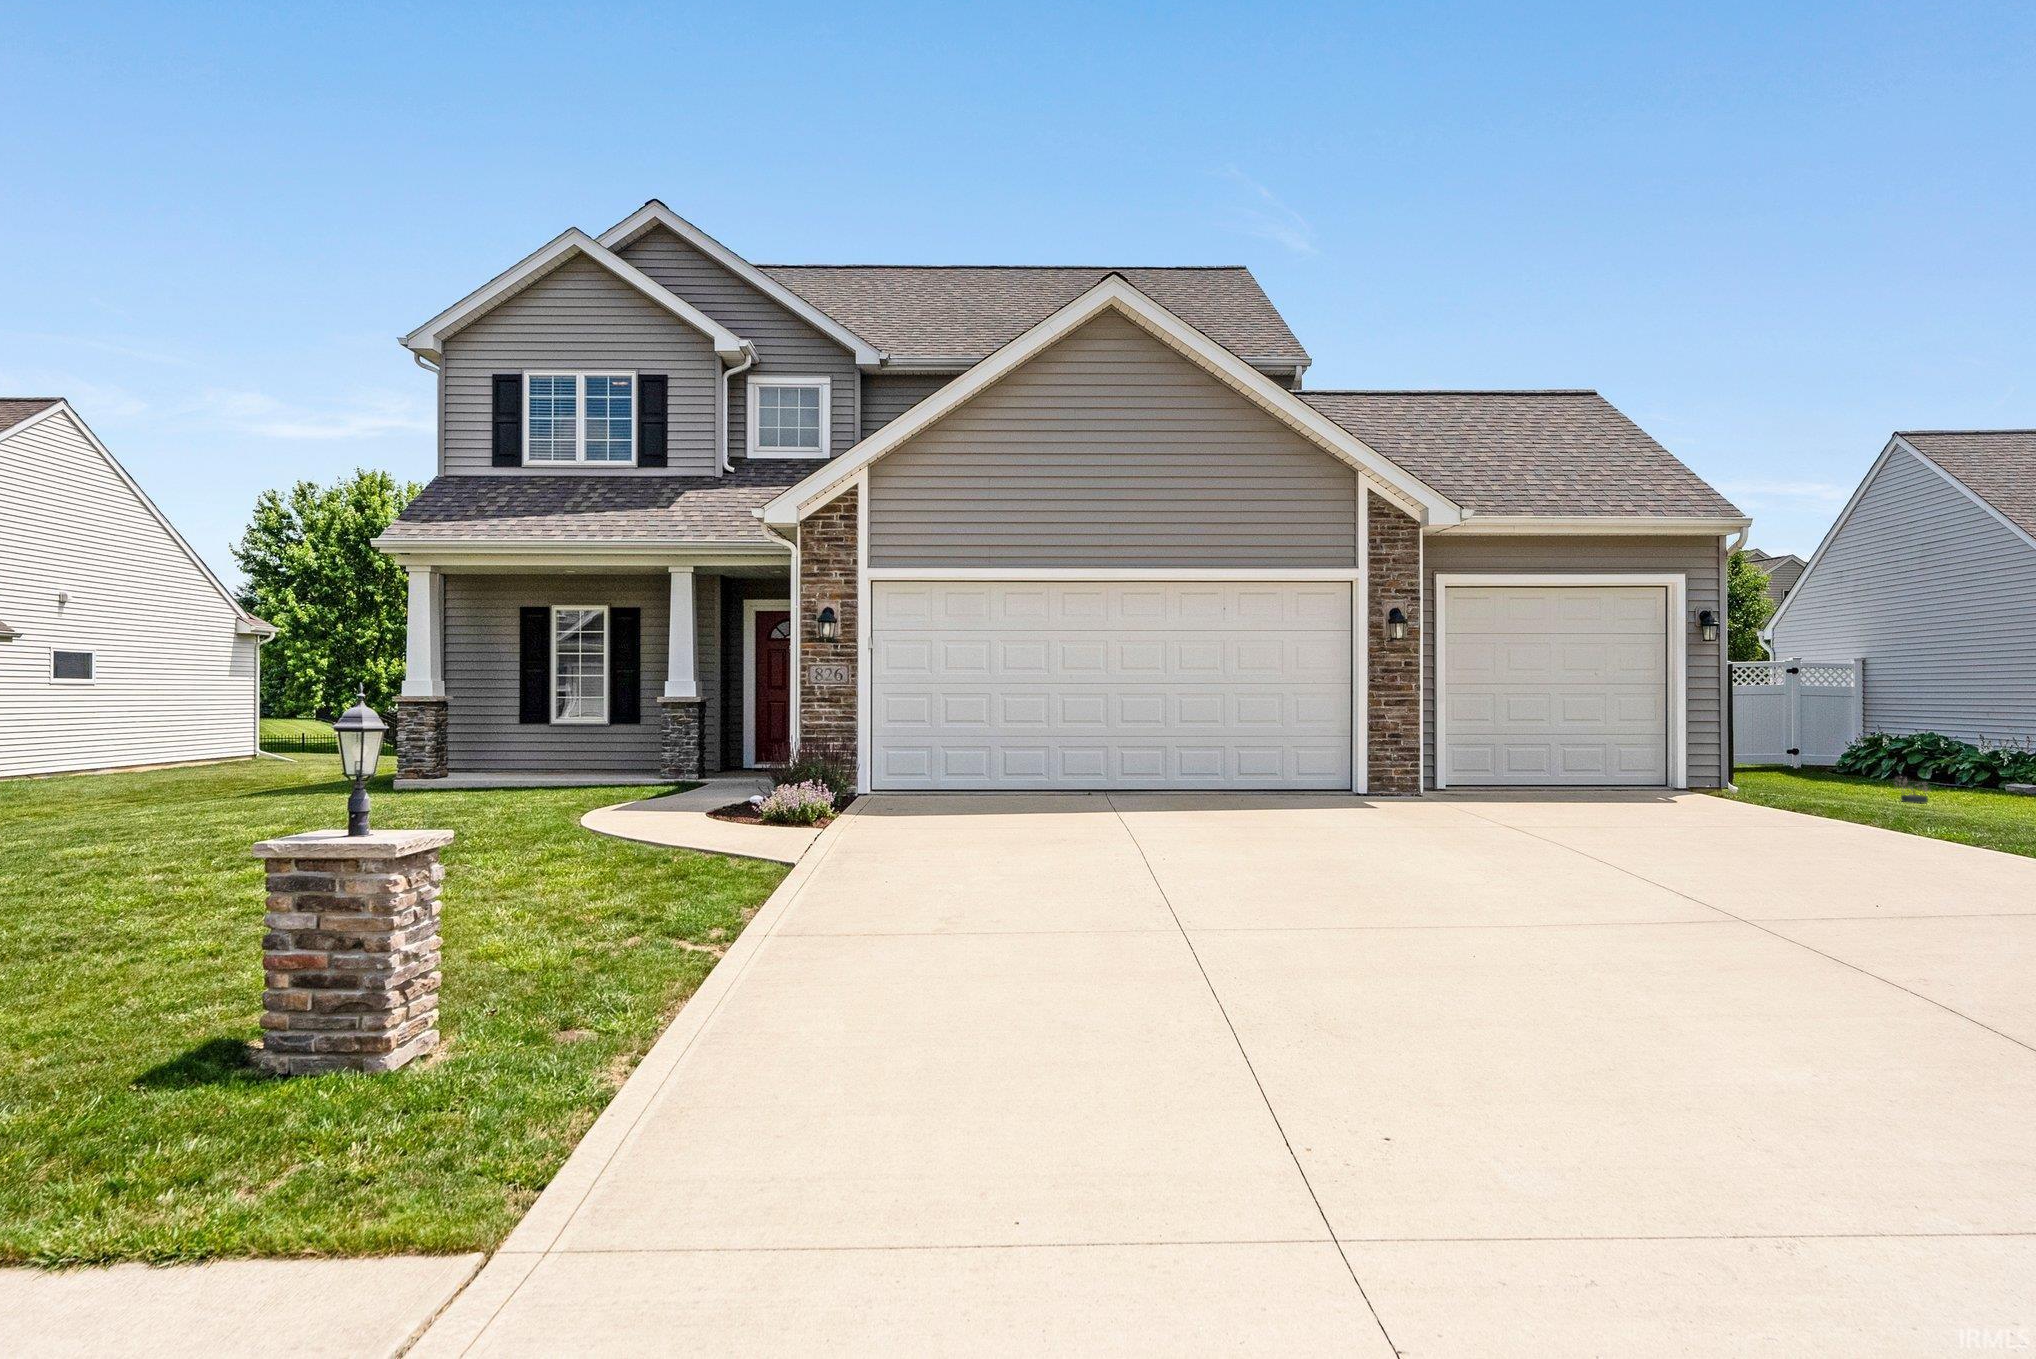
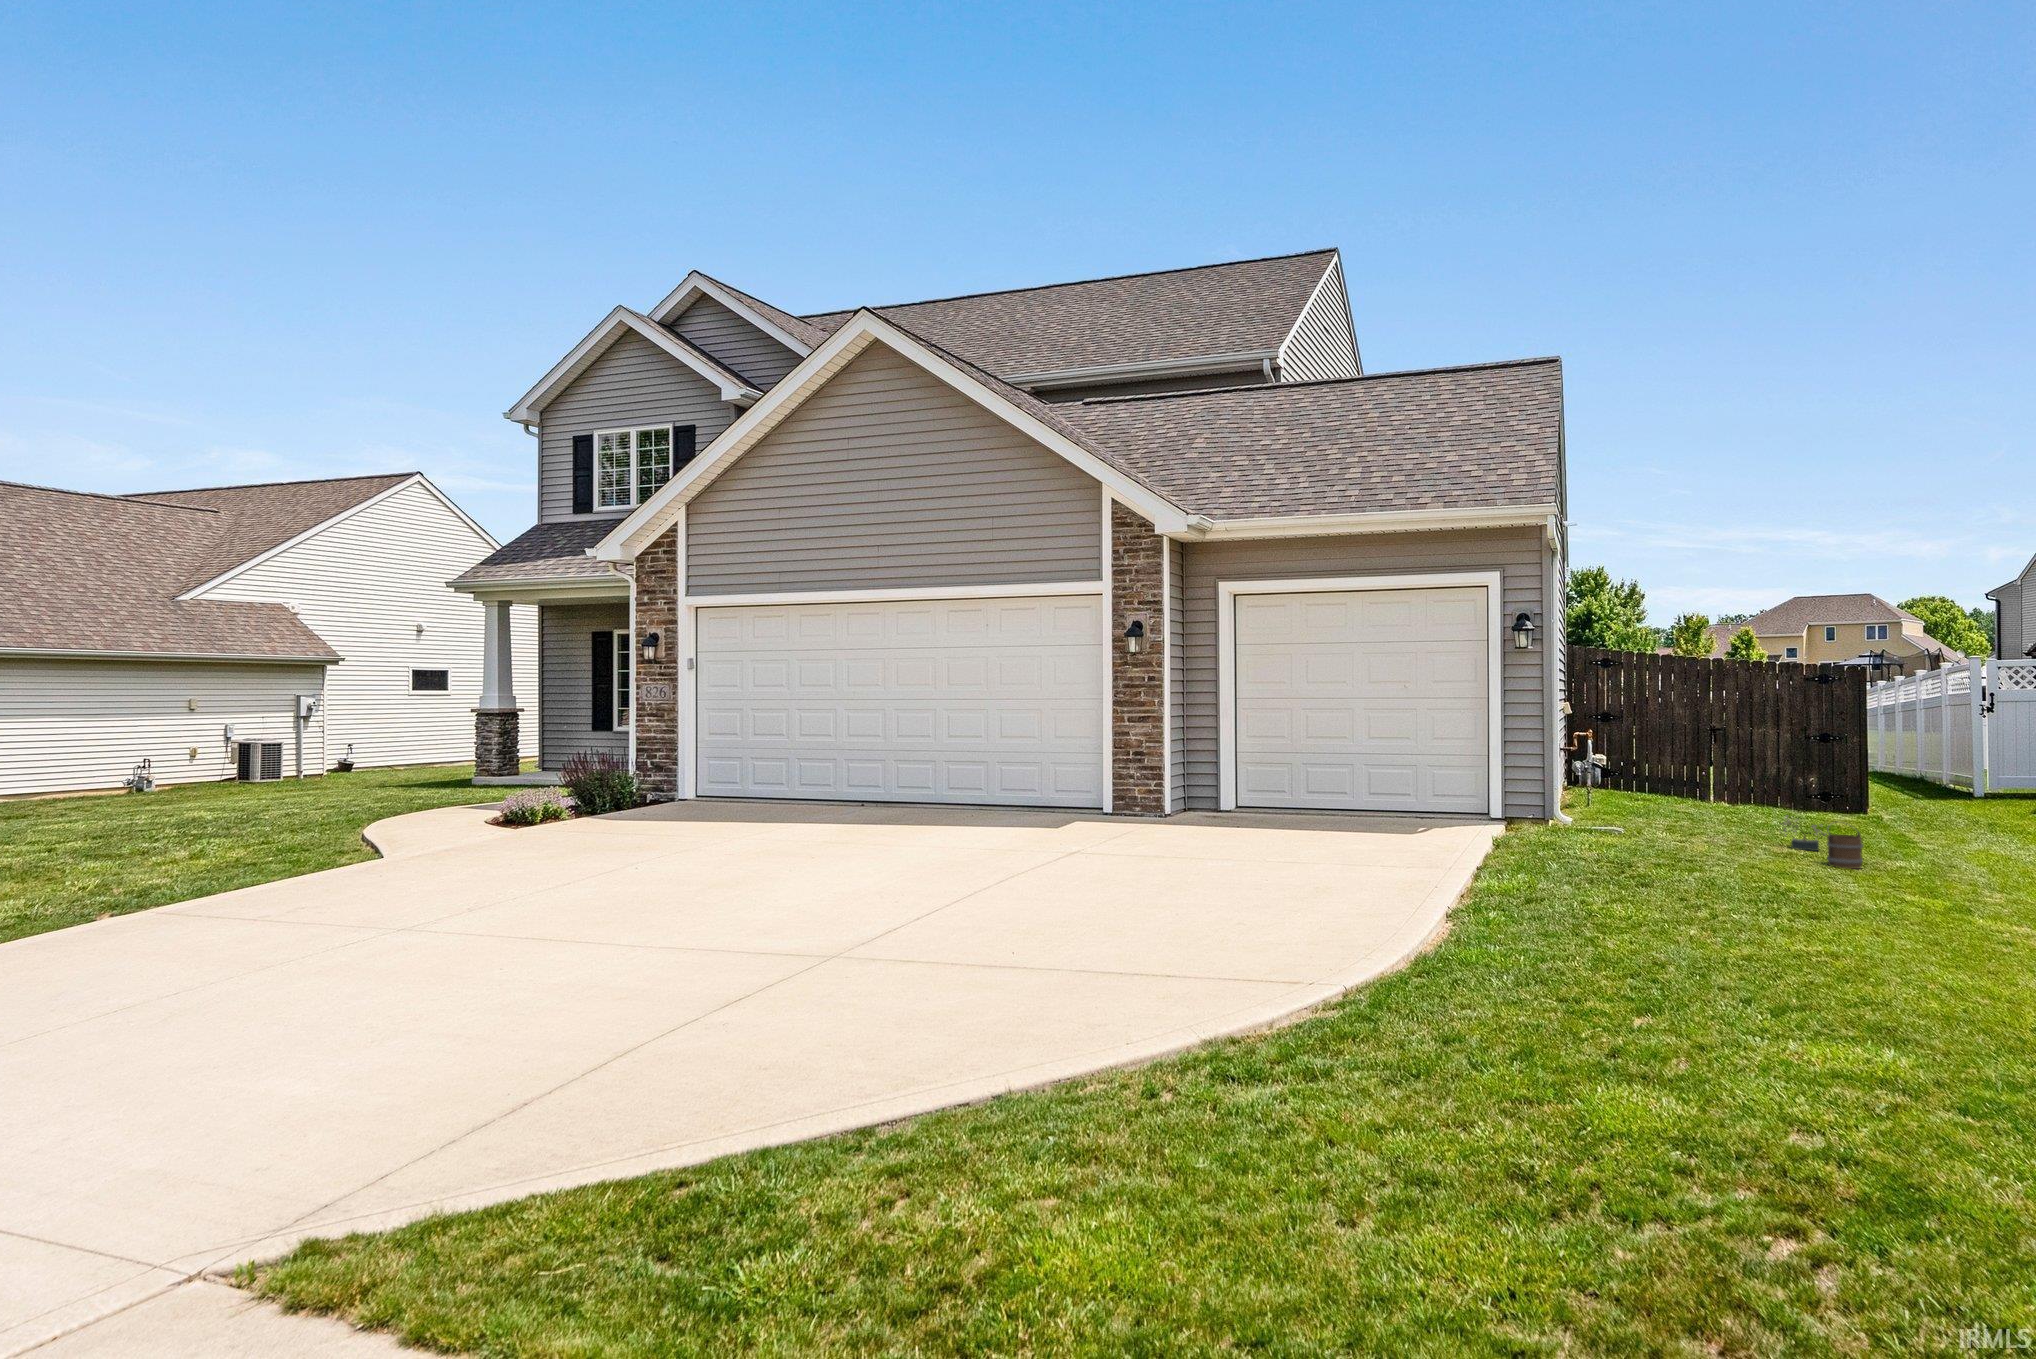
bucket: none [1980,778,2010,814] -> present [1827,824,1863,869]

